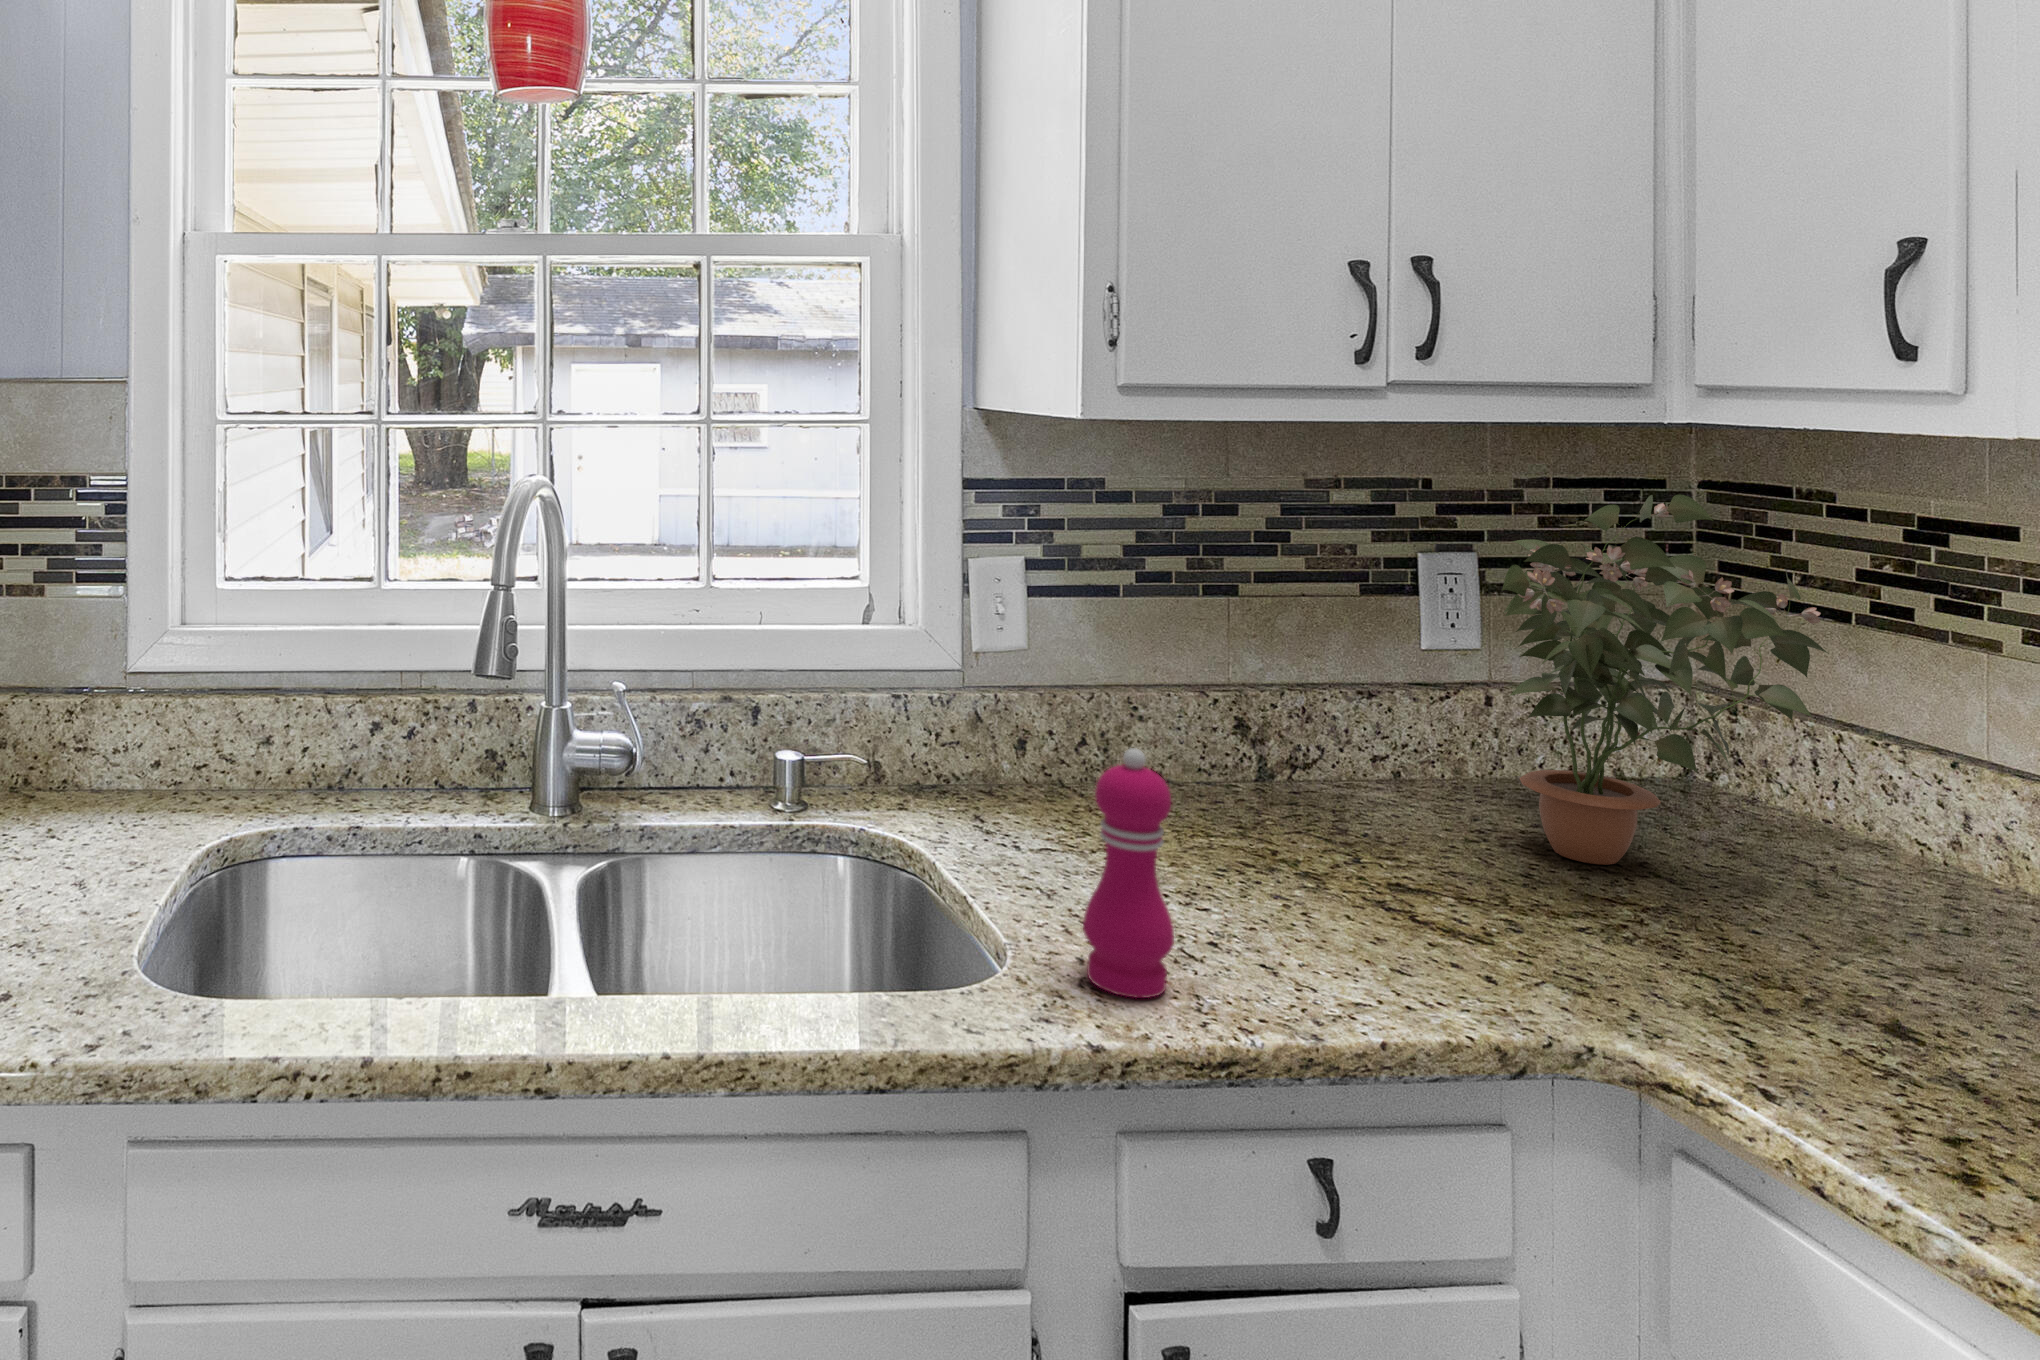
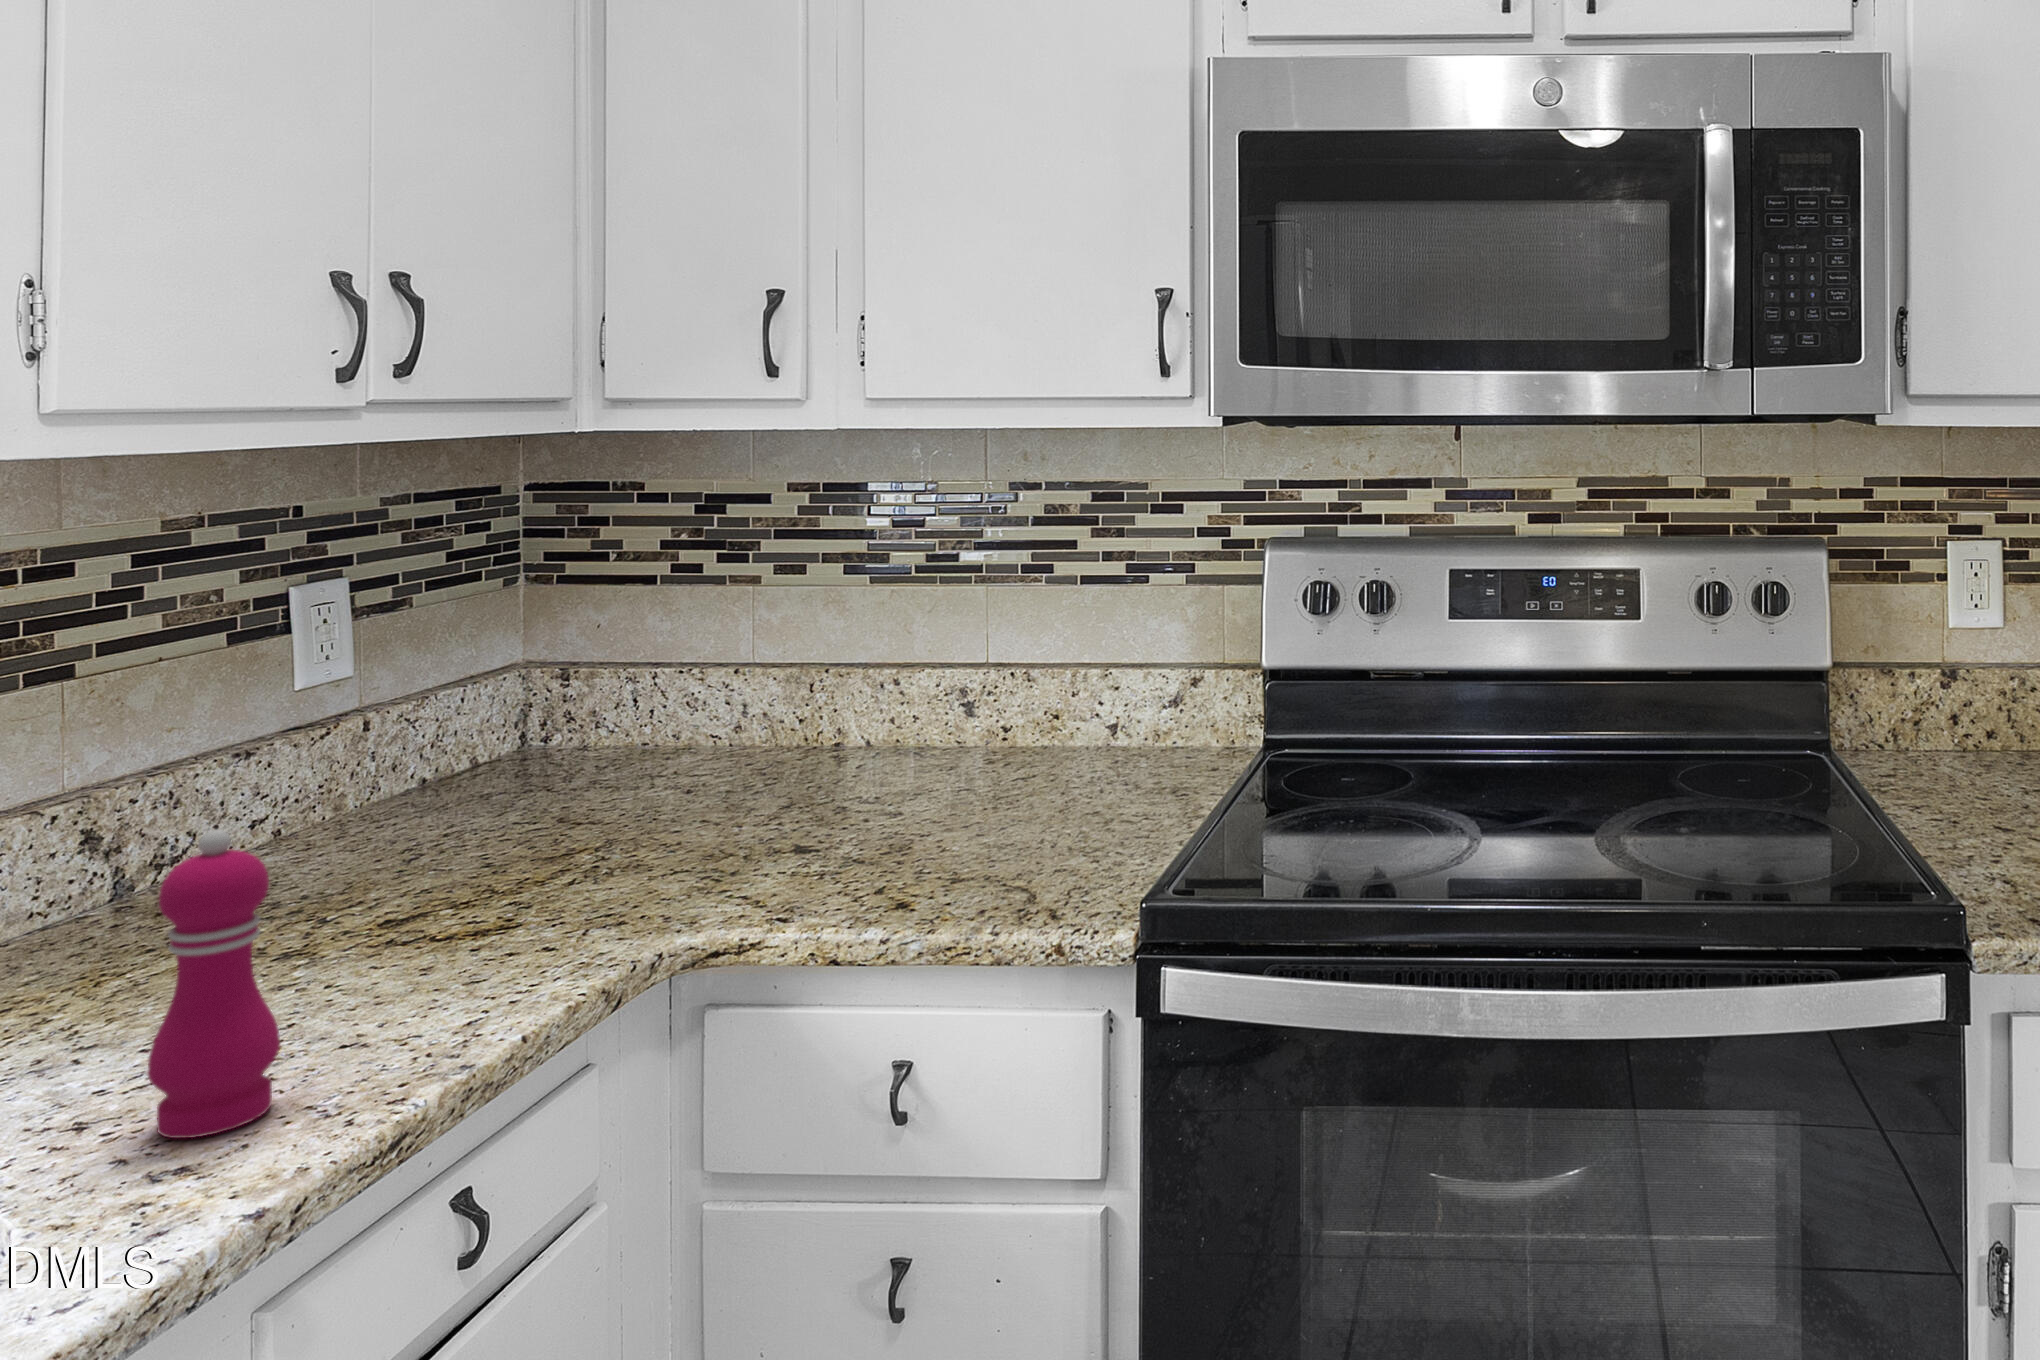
potted plant: present [1502,495,1827,865] -> none [392,483,696,843]

